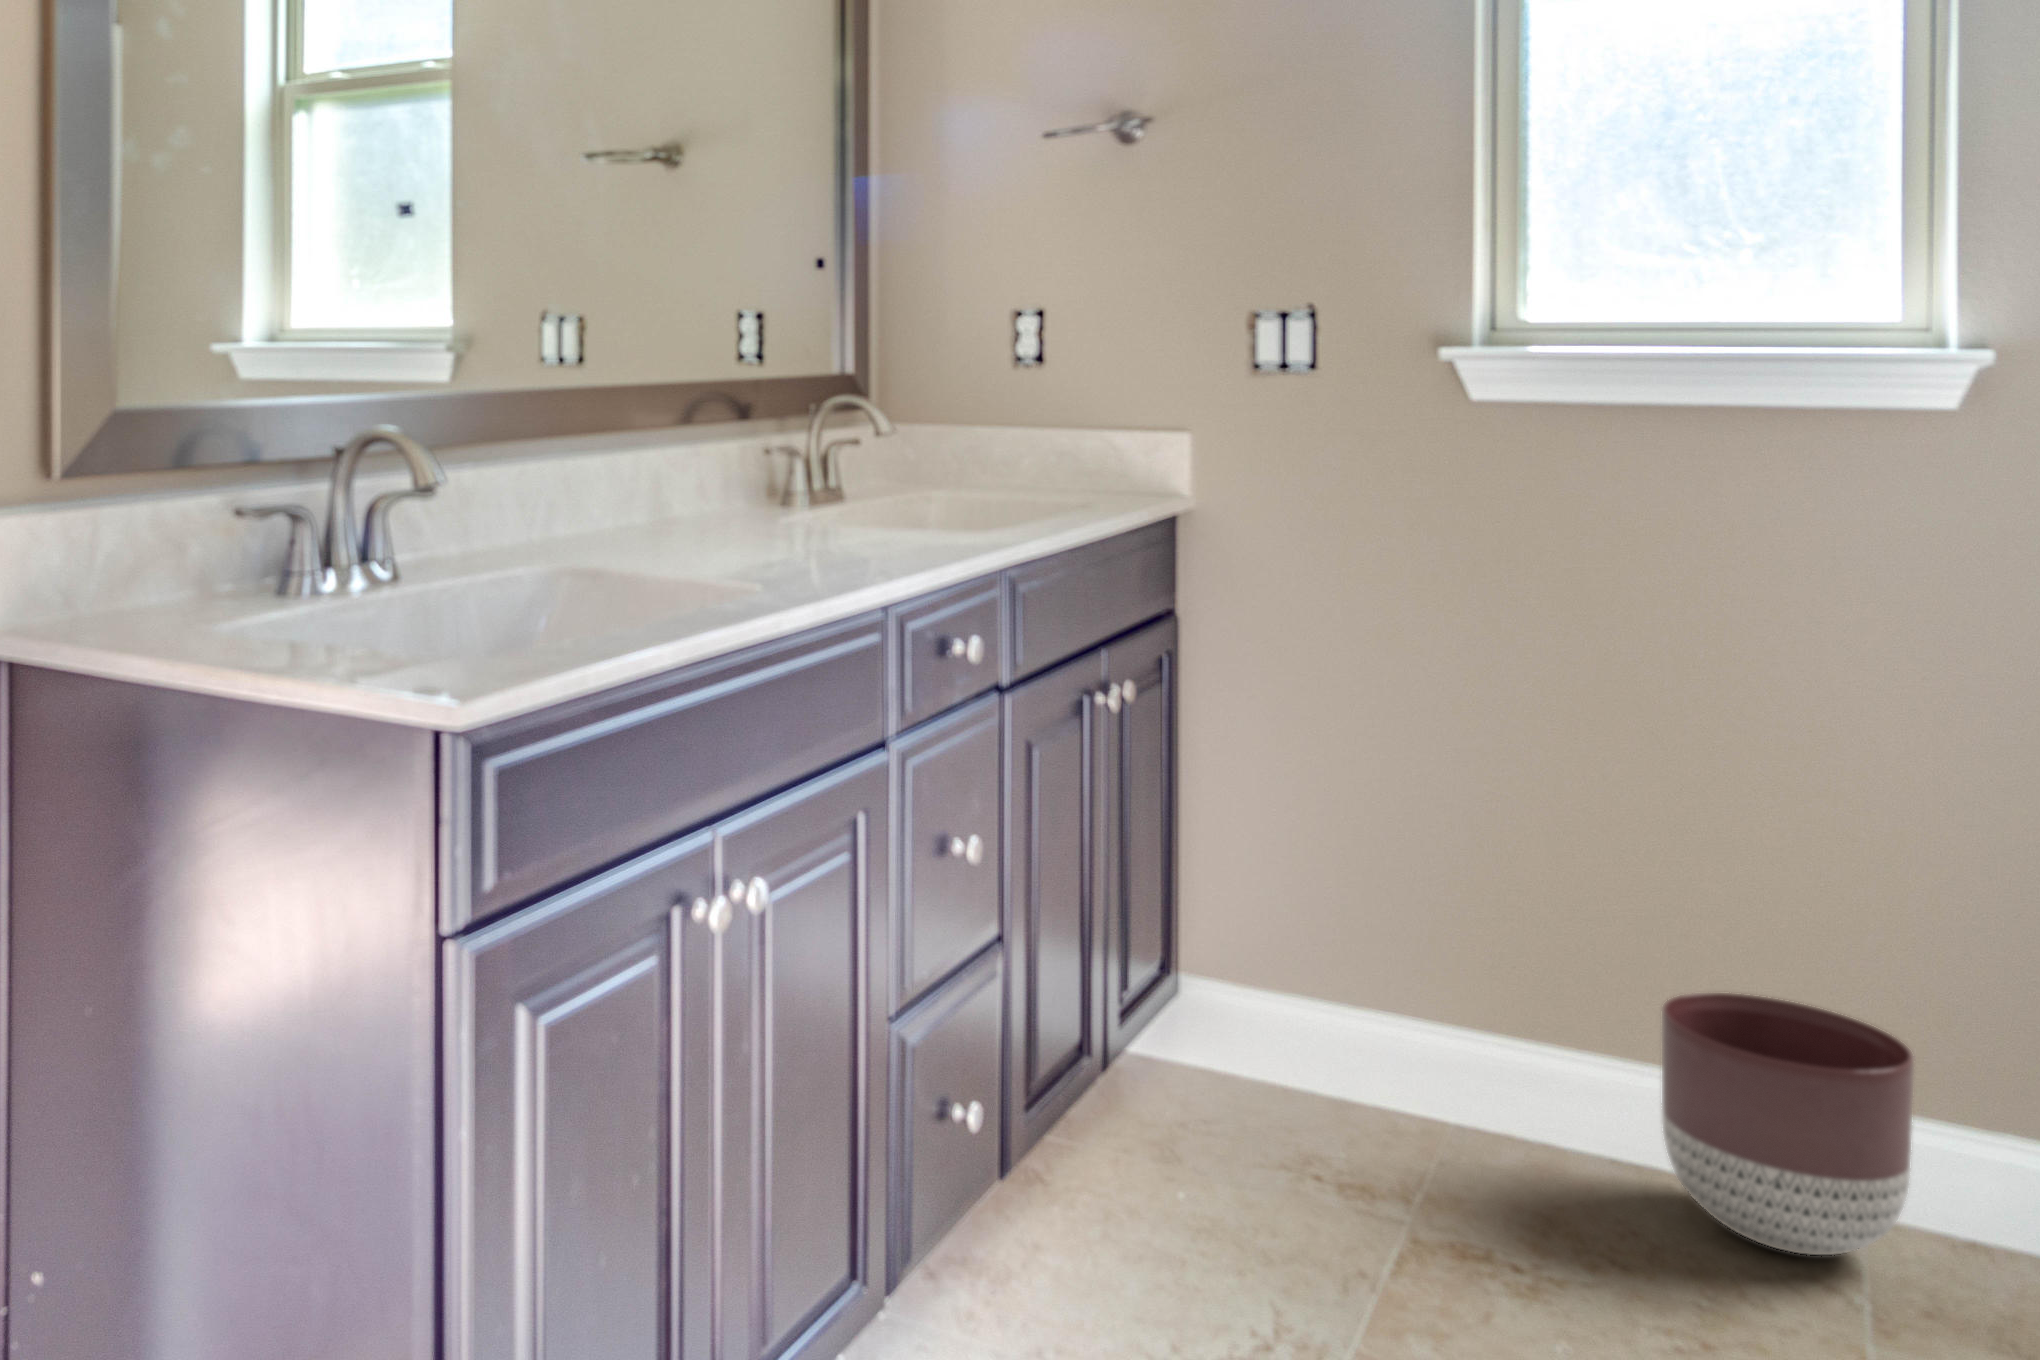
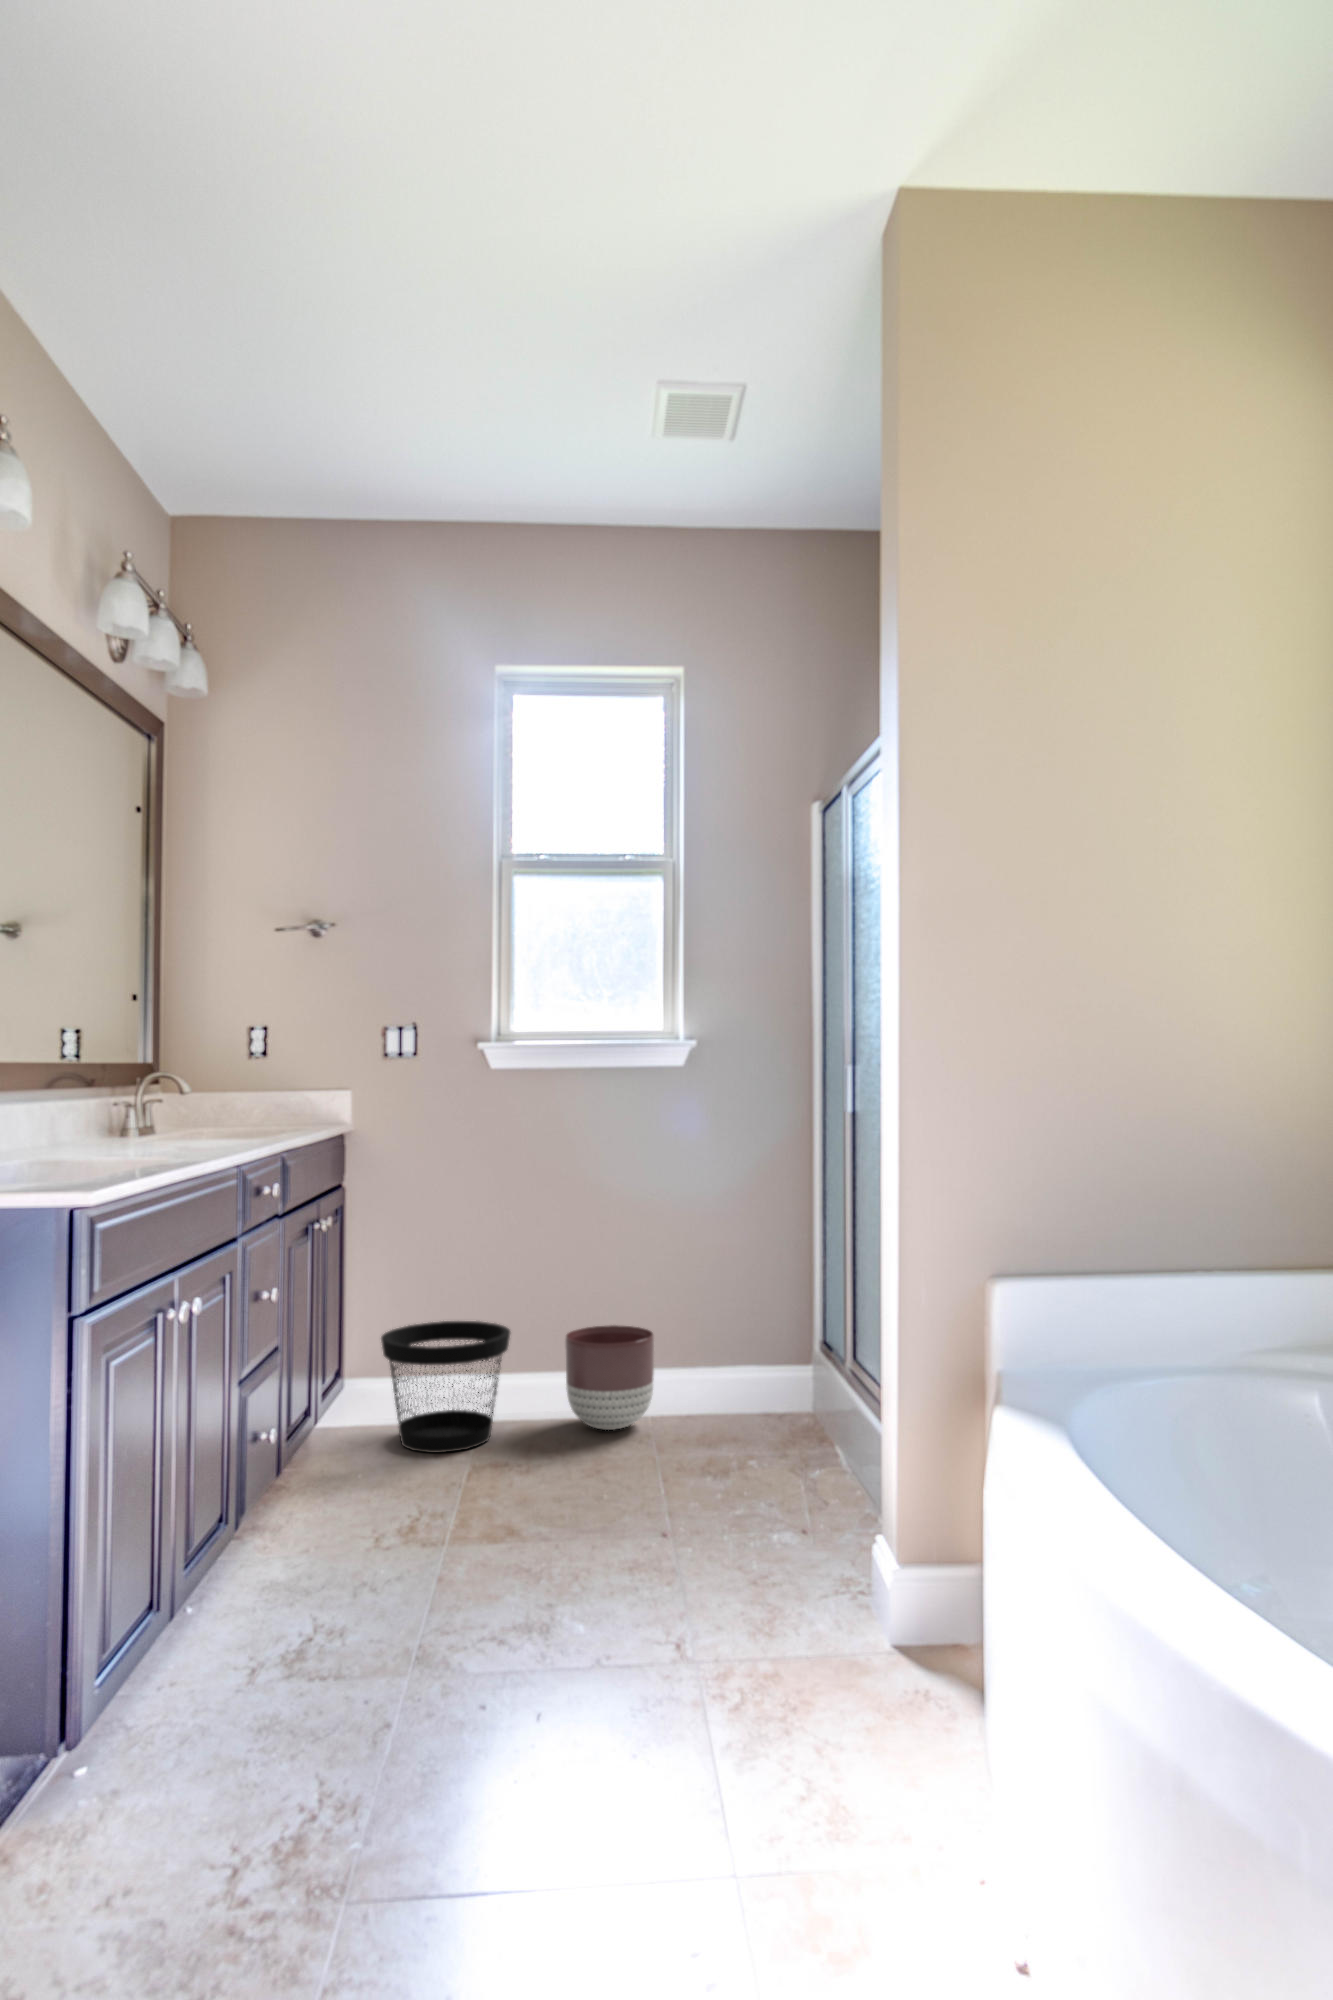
wastebasket: none [1233,903,1521,1196] -> present [381,1321,510,1453]

